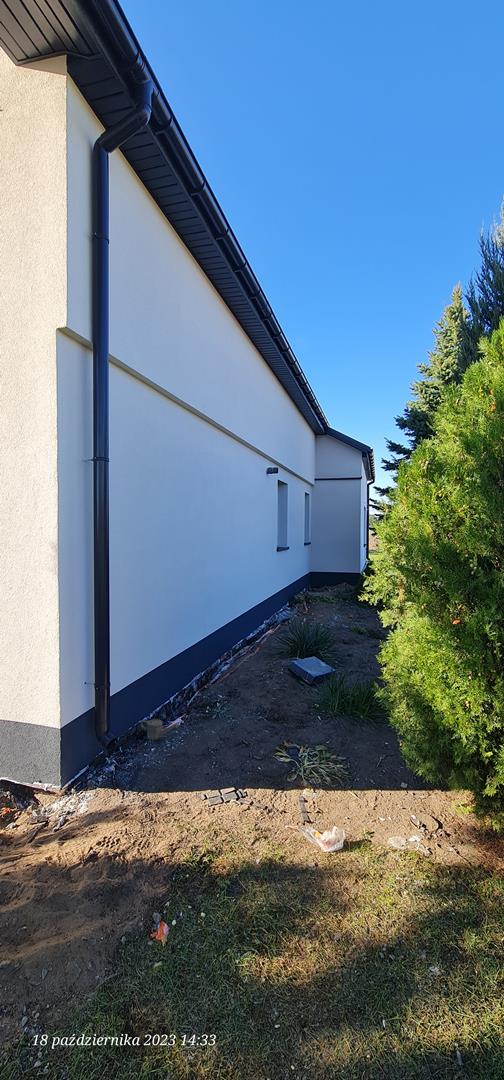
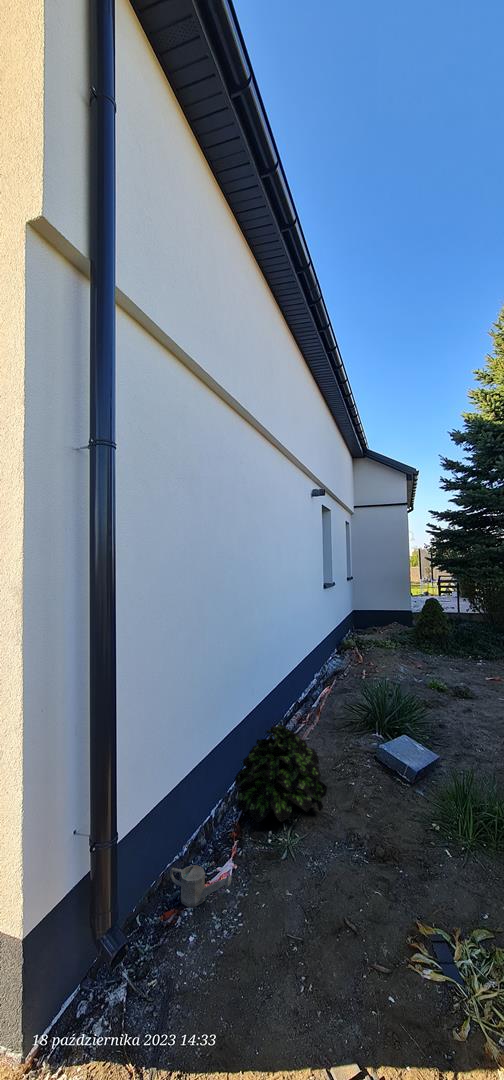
potted plant: none [188,643,251,705] -> present [235,724,327,822]

